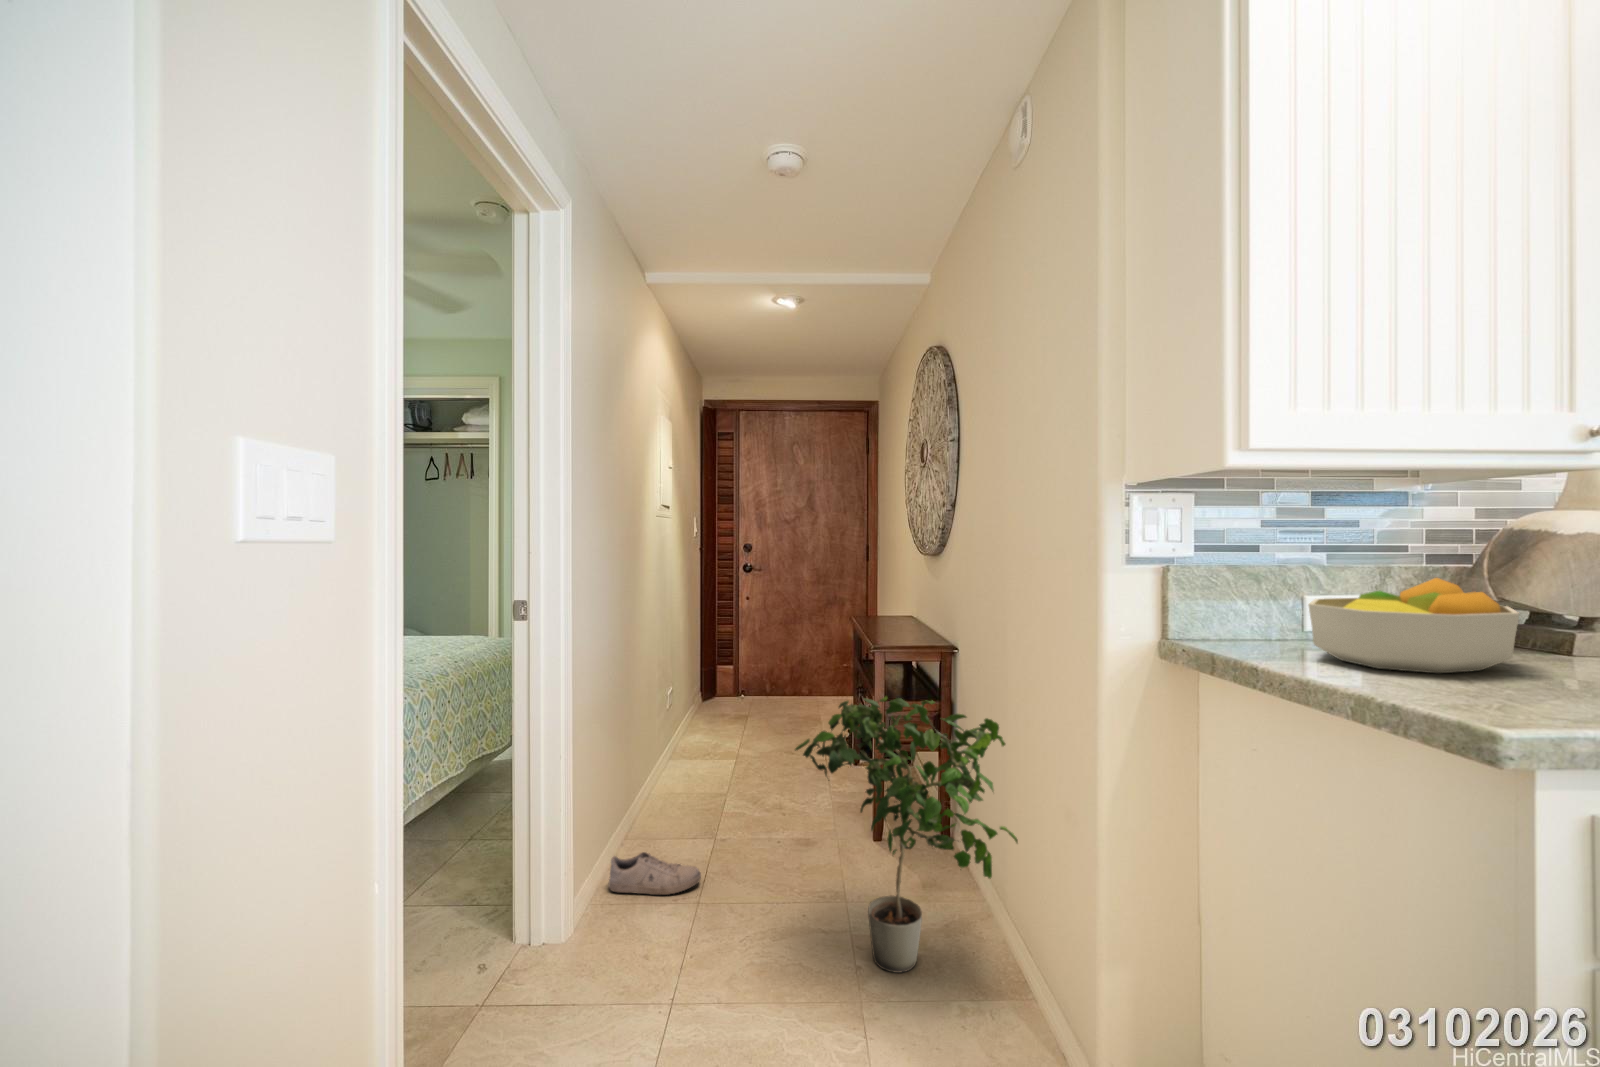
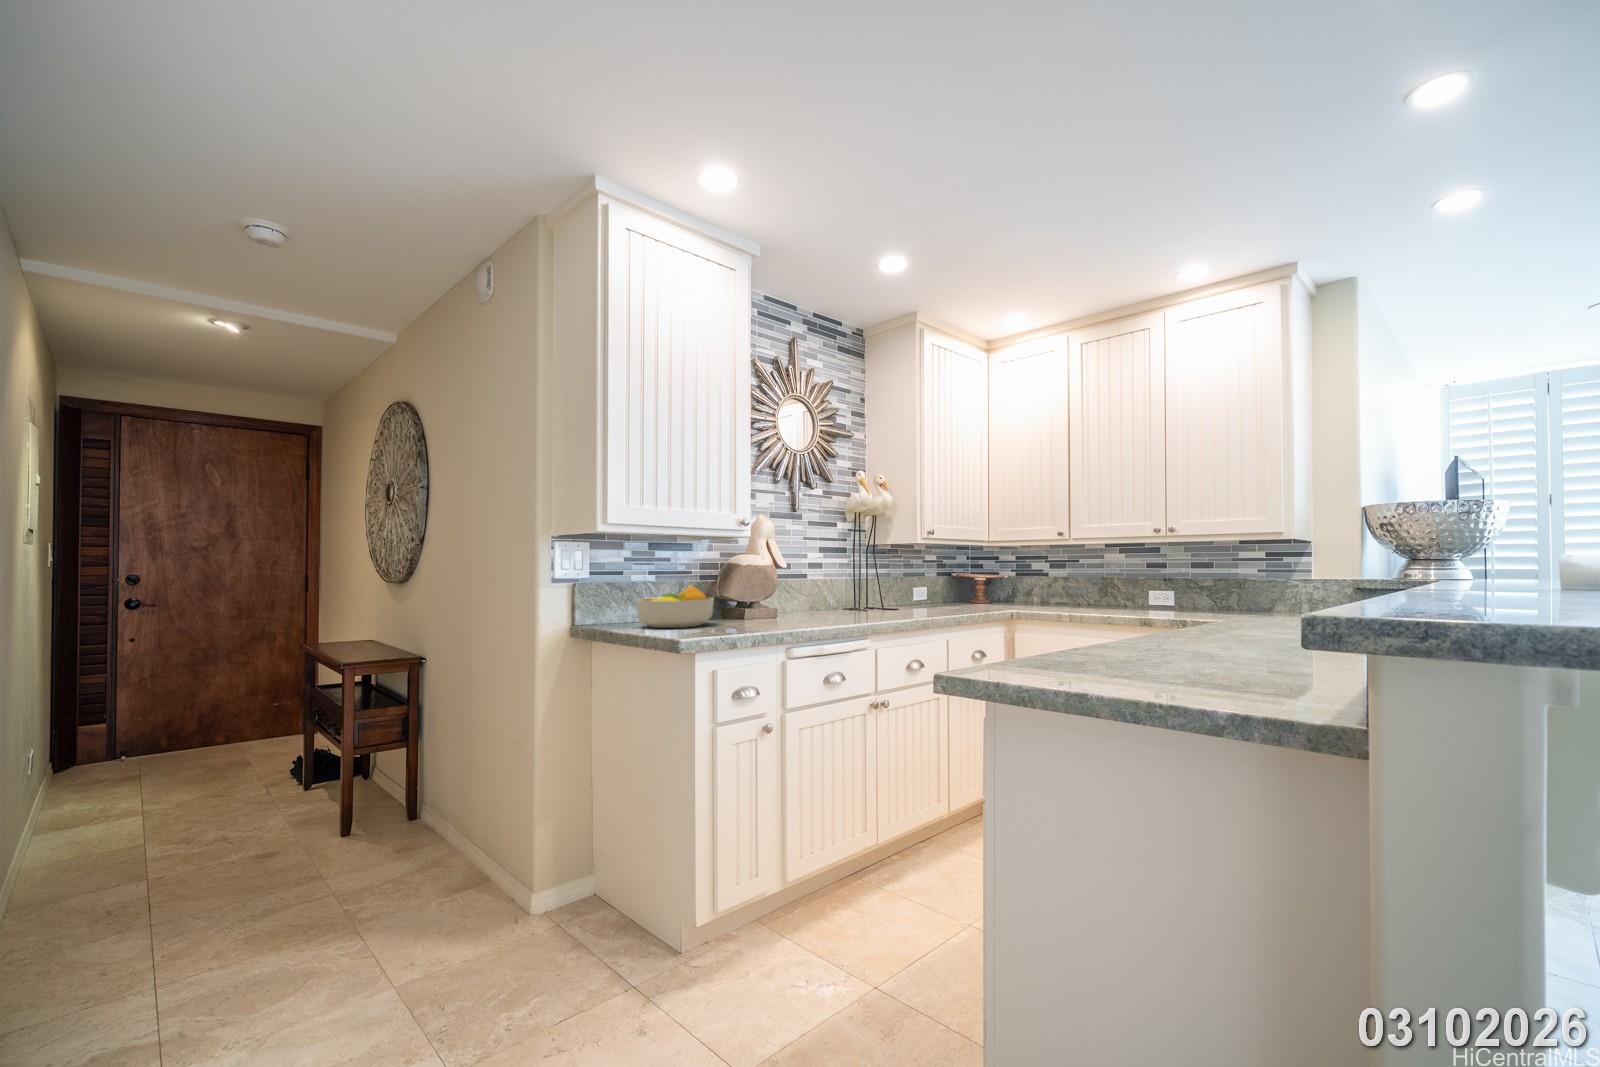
potted plant: present [795,697,1018,973] -> none [287,693,480,906]
shoe: present [609,852,701,895] -> none [7,901,145,955]

